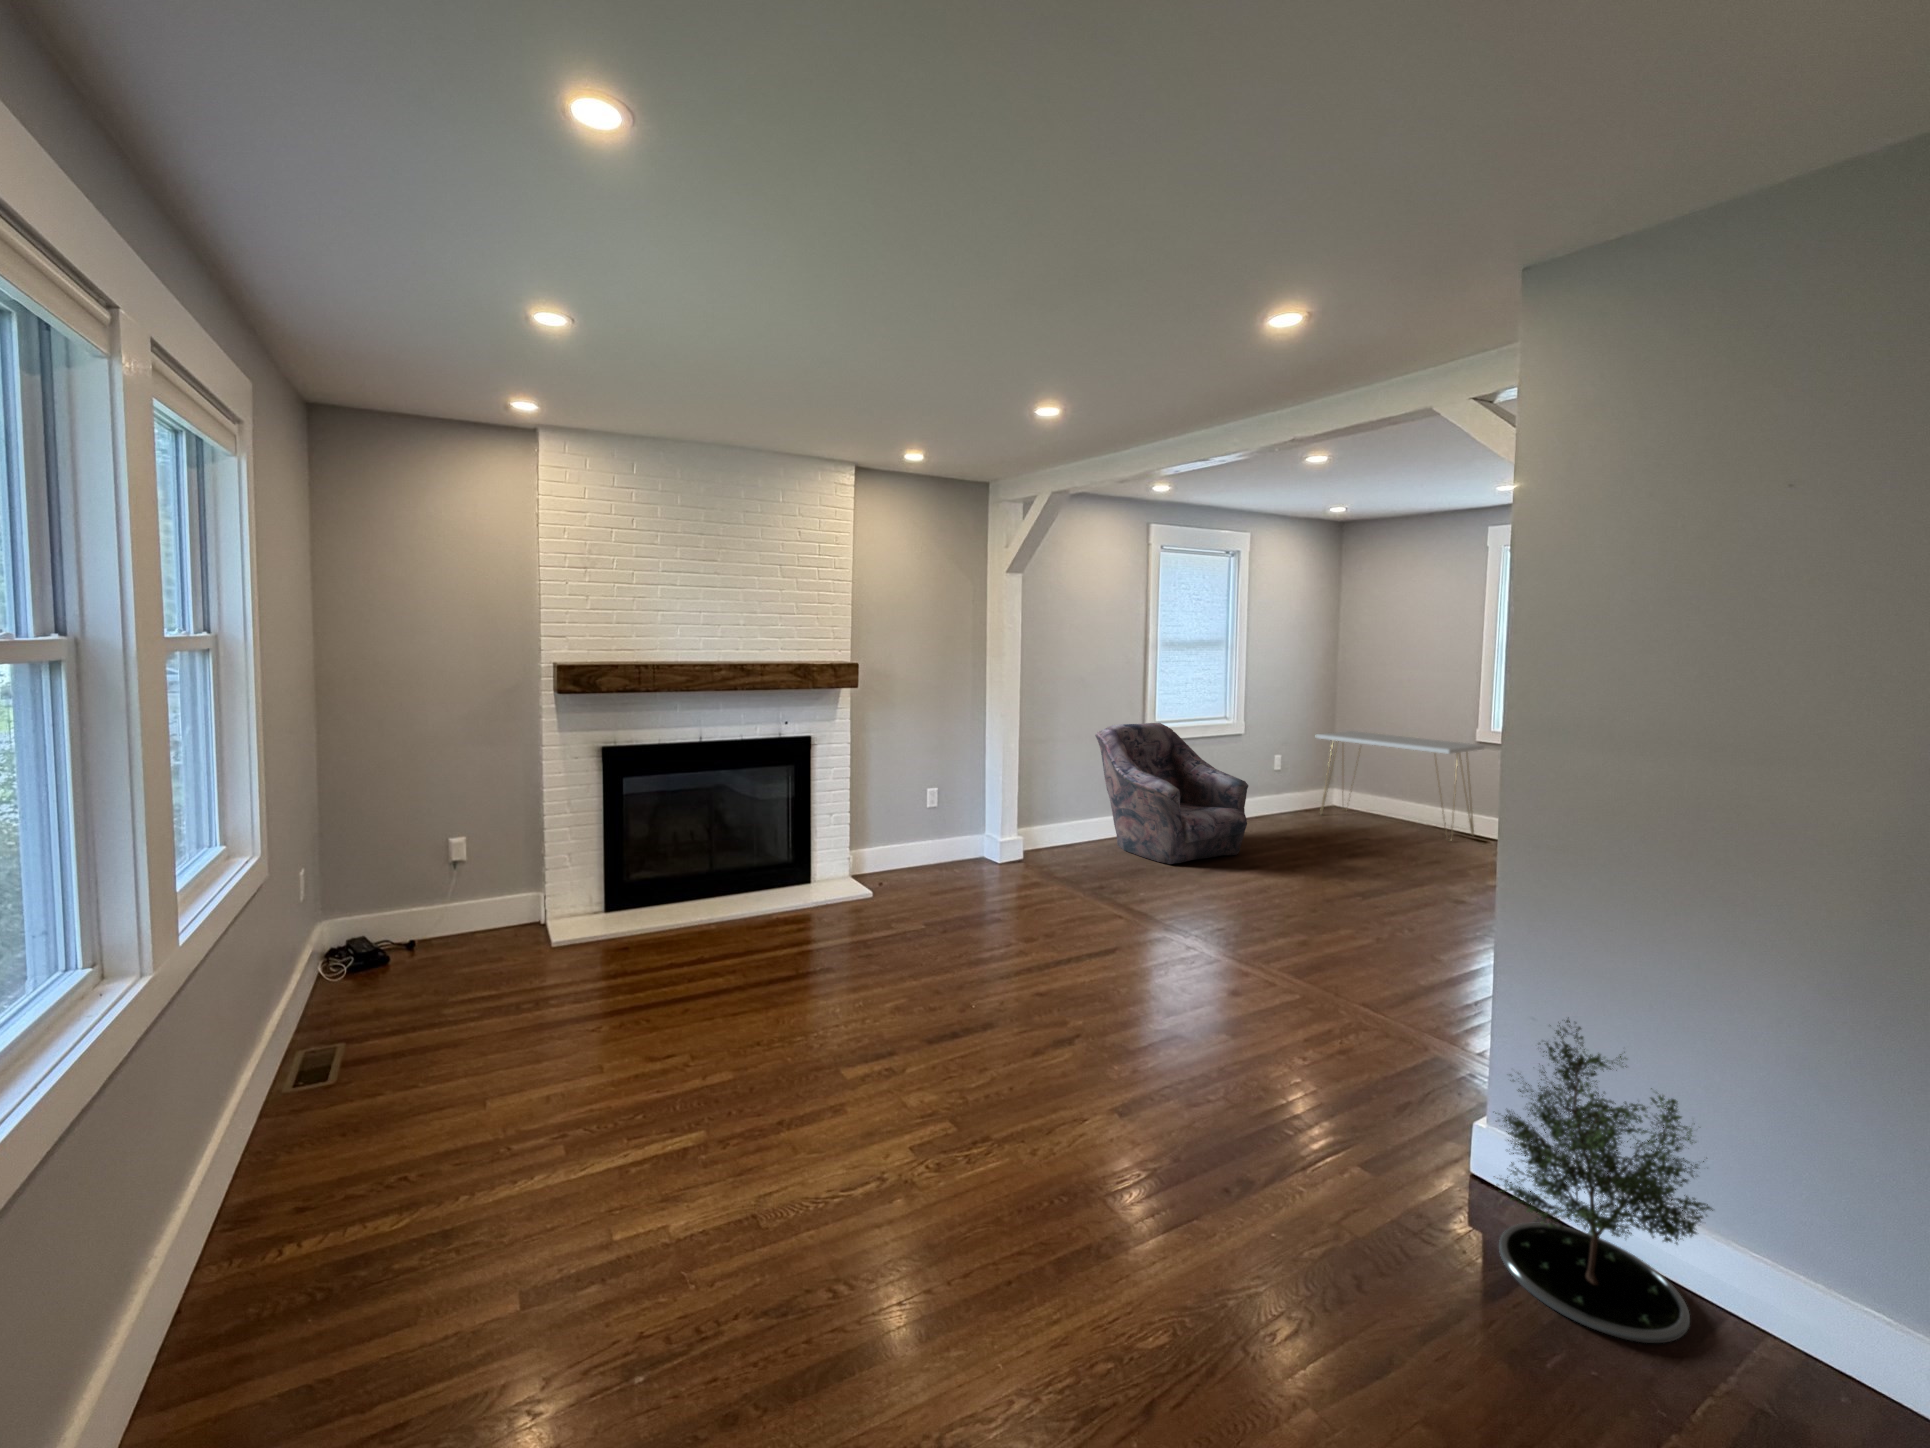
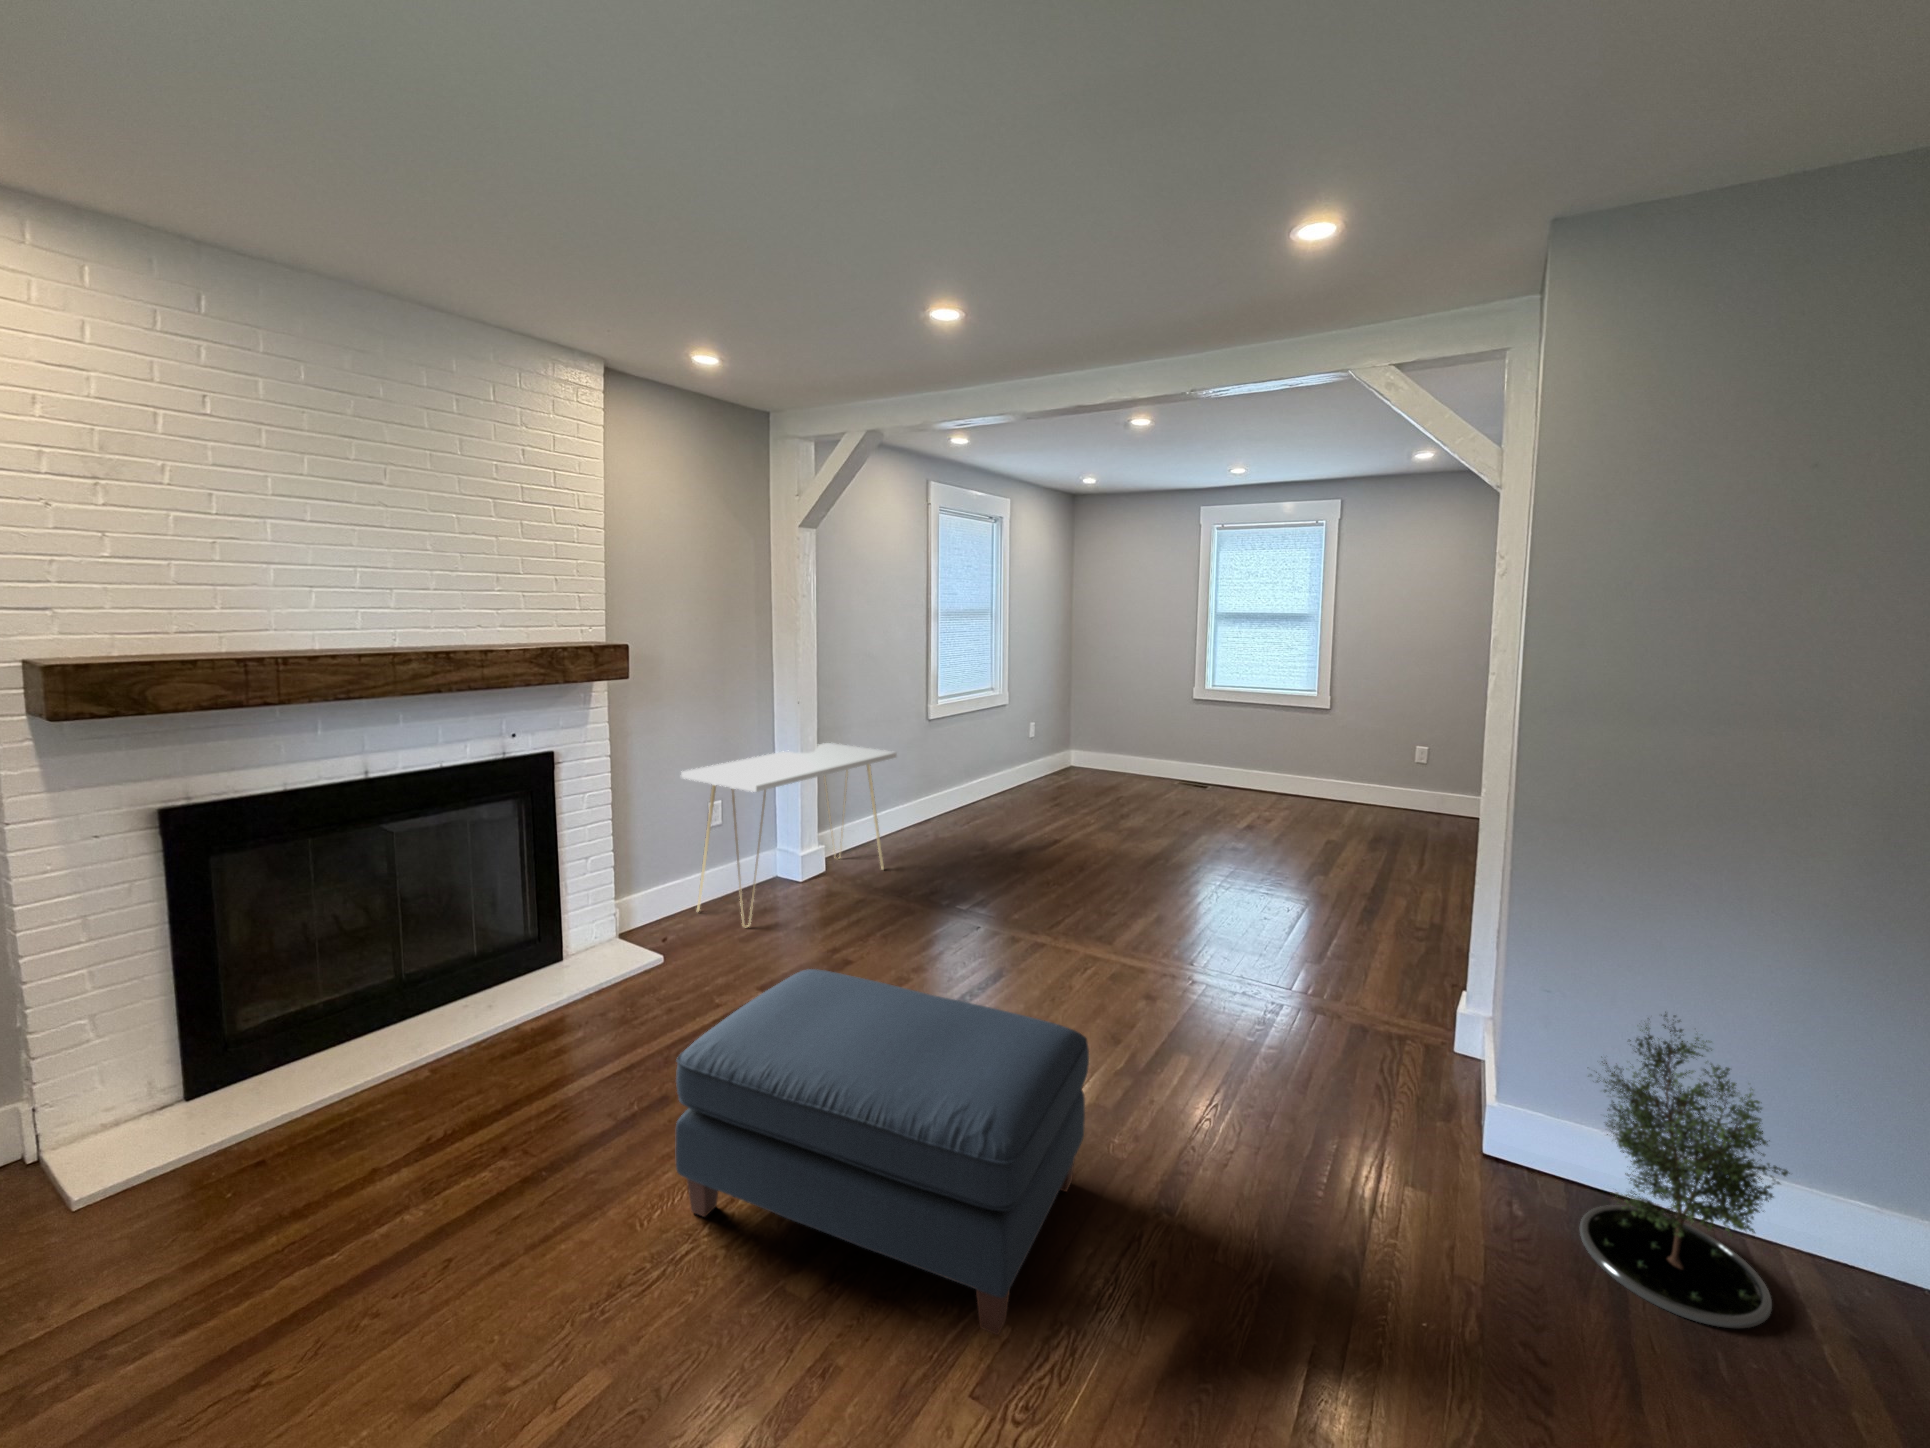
armchair: present [1095,723,1248,864] -> none [886,699,1045,853]
console table: present [1316,731,1485,835] -> present [681,743,897,927]
ottoman: none [804,890,1072,1123] -> present [676,969,1089,1335]

